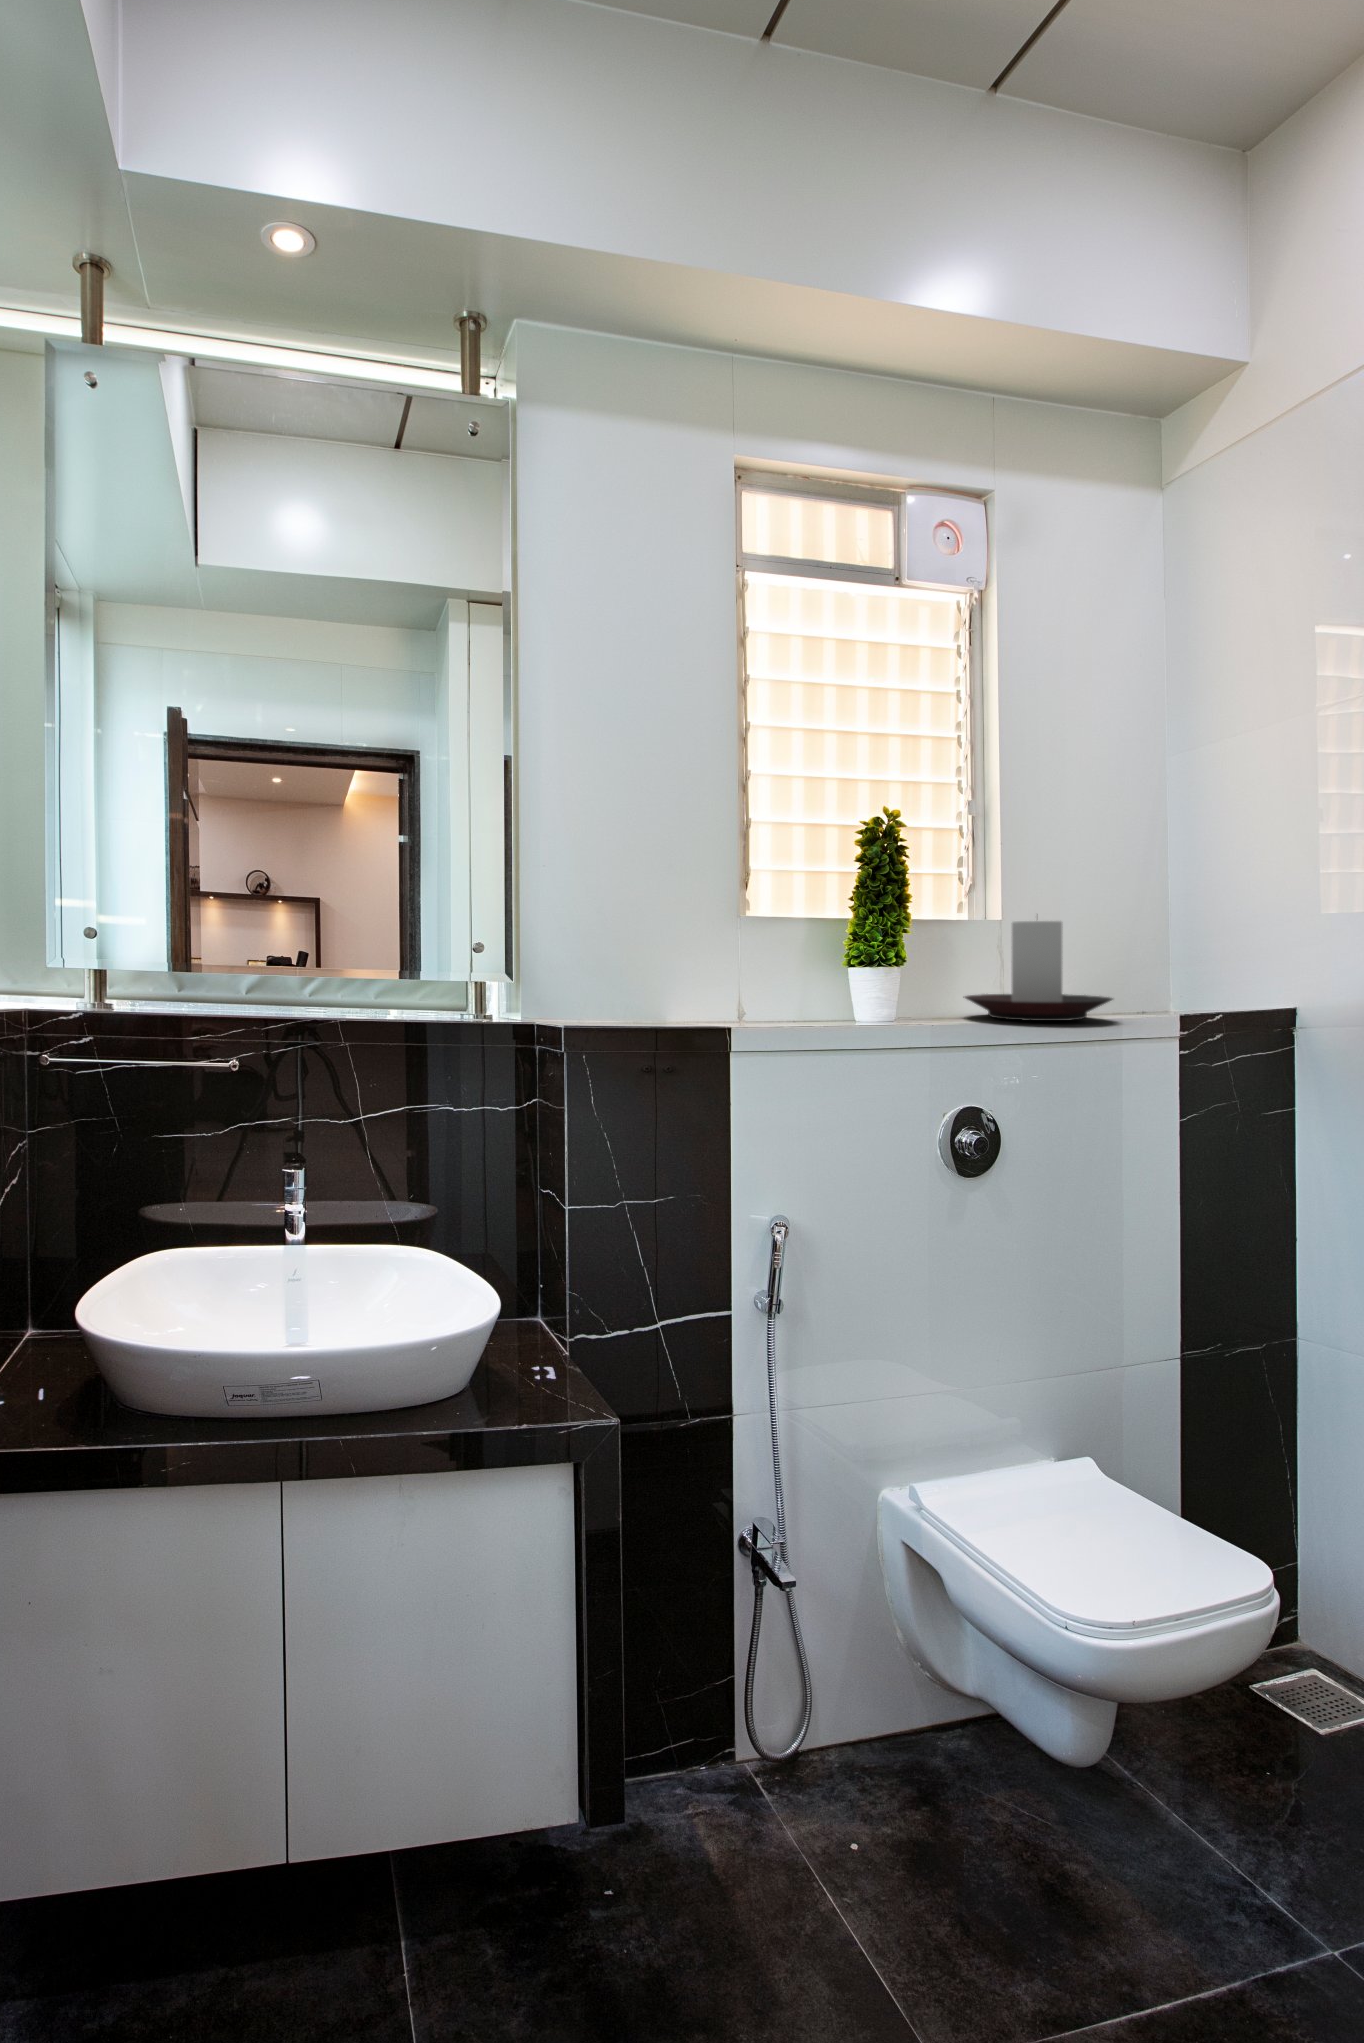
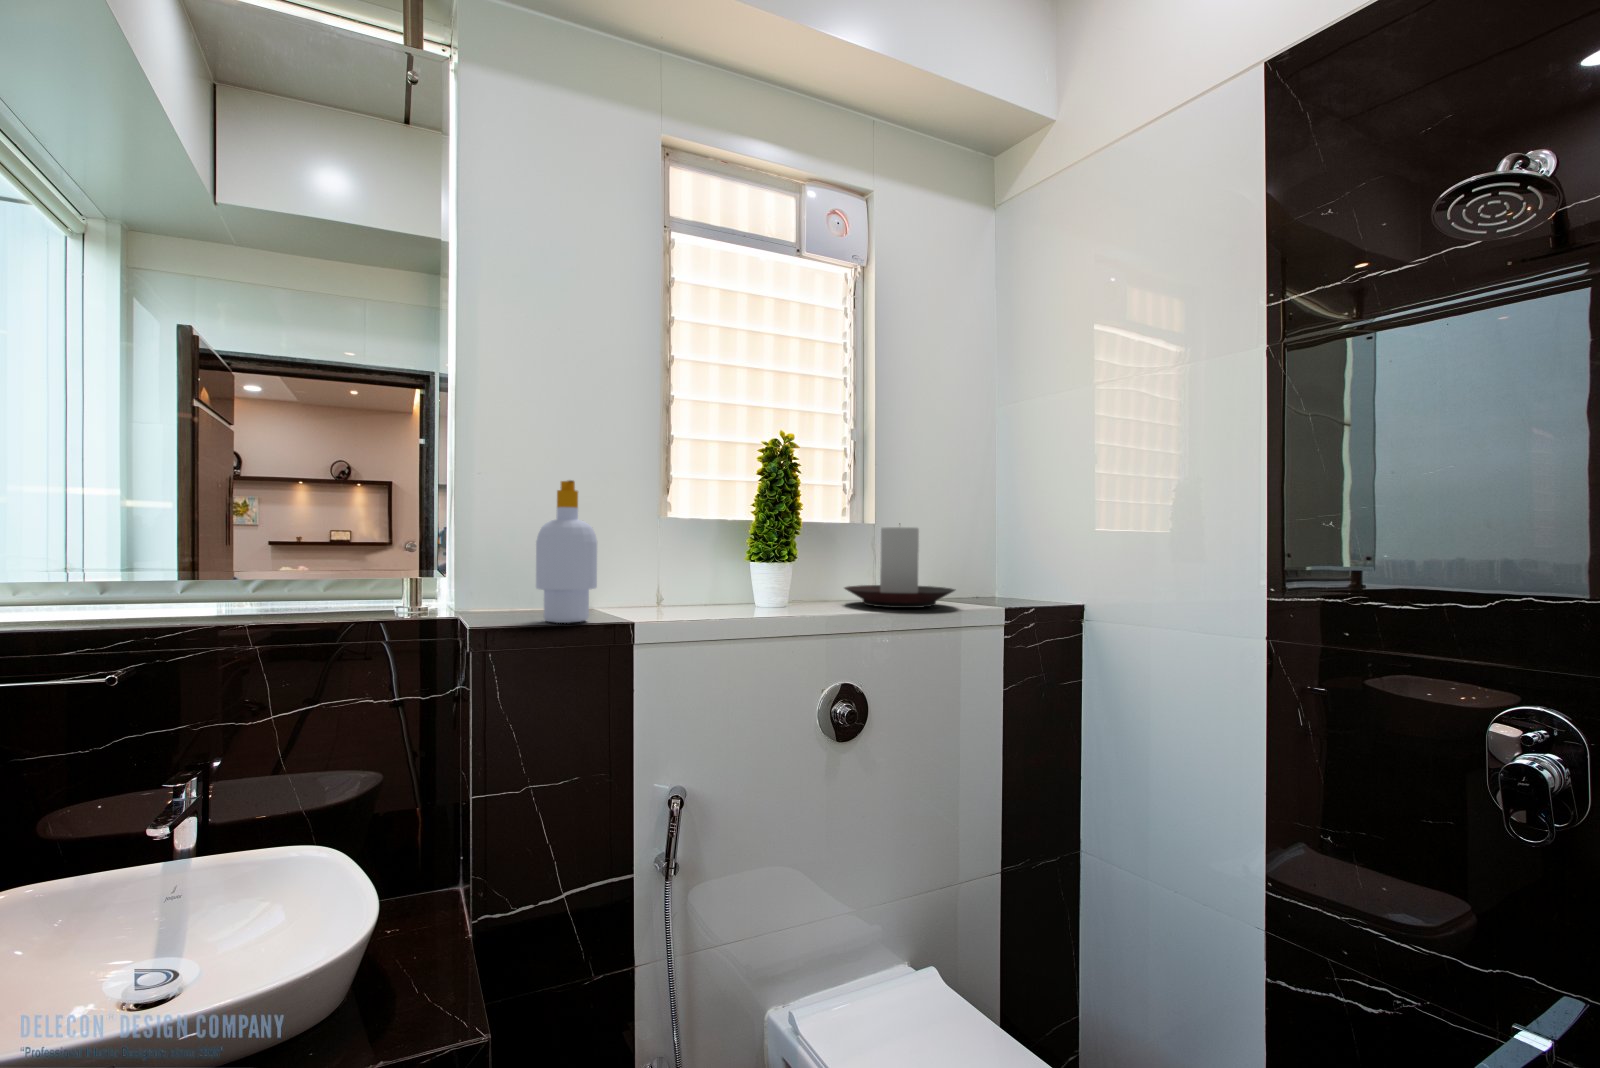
soap bottle: none [620,879,686,1033] -> present [536,480,597,623]

